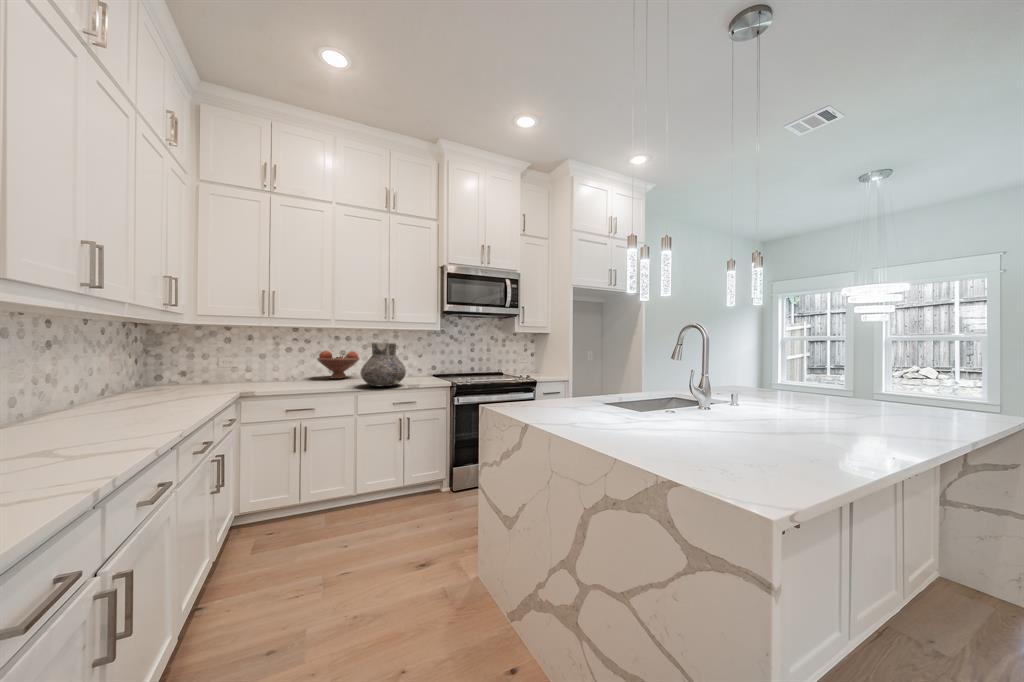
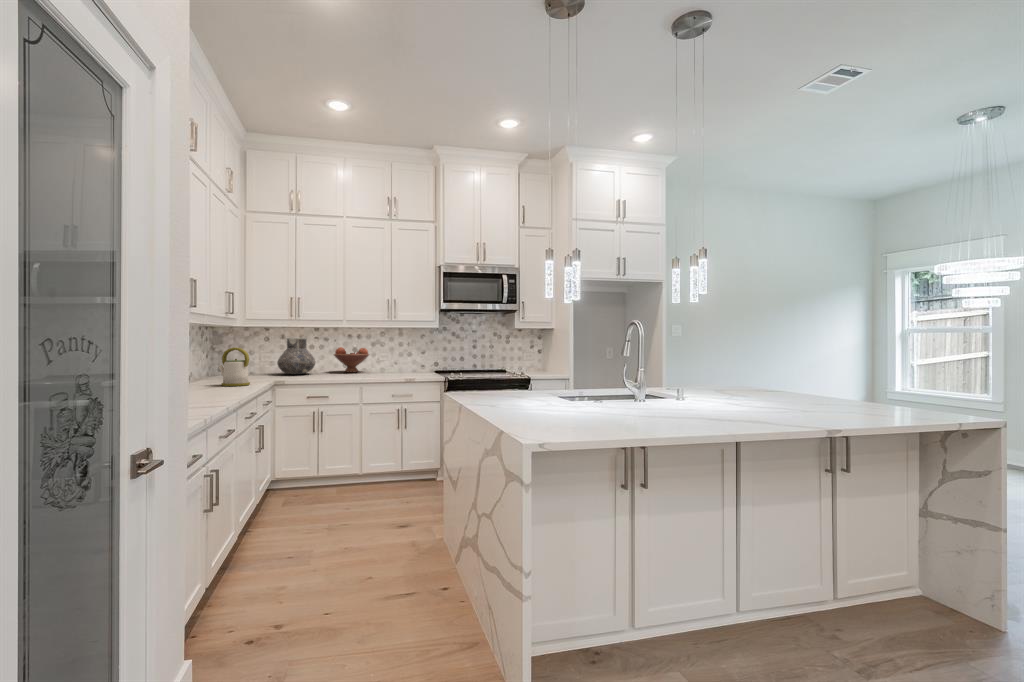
vase: present [361,342,406,386] -> present [277,338,315,374]
kettle: none [109,353,170,415] -> present [218,348,250,386]

